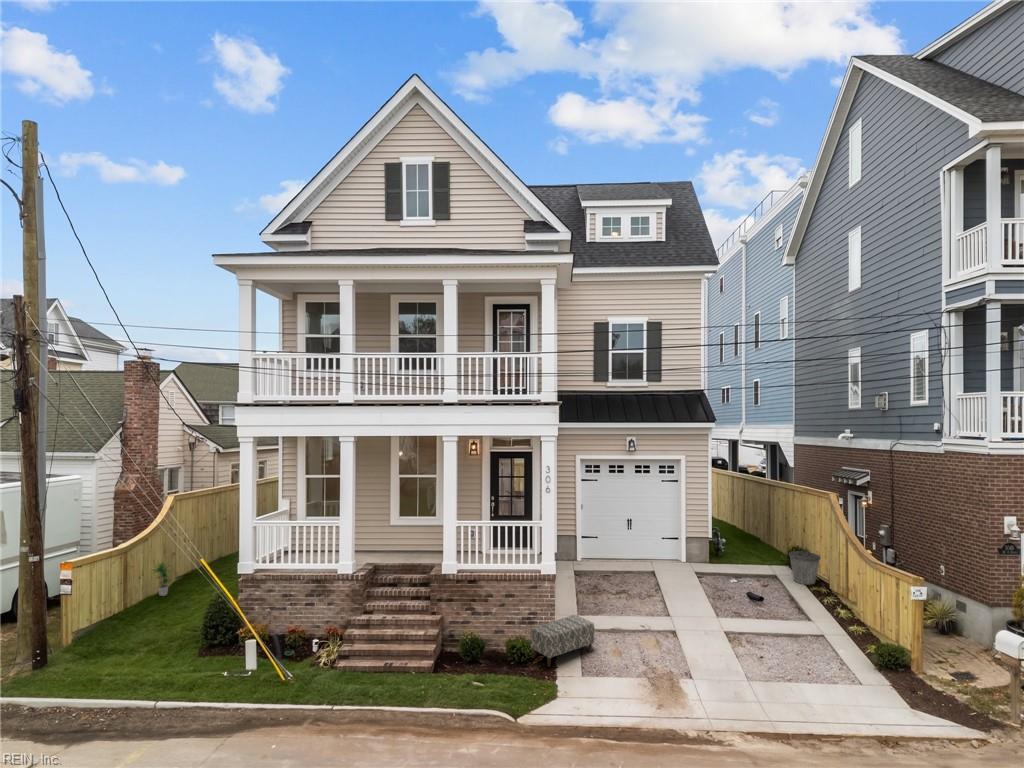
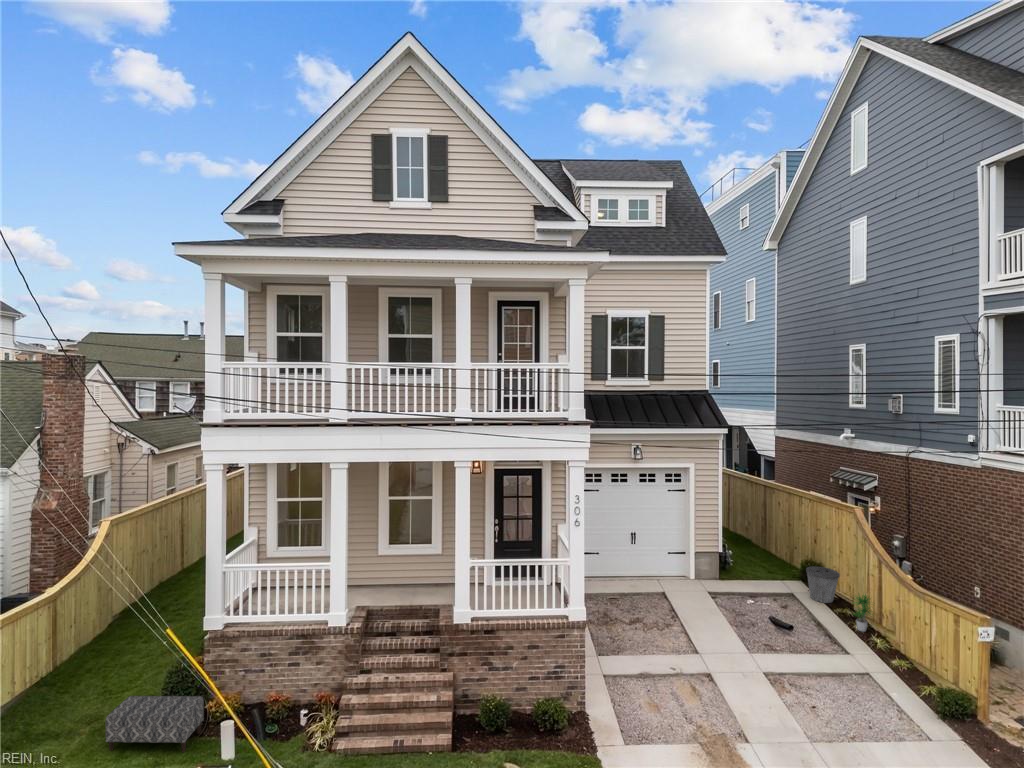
potted plant: present [153,563,169,596] -> present [854,594,871,632]
bench: present [530,615,594,666] -> present [106,696,204,752]

